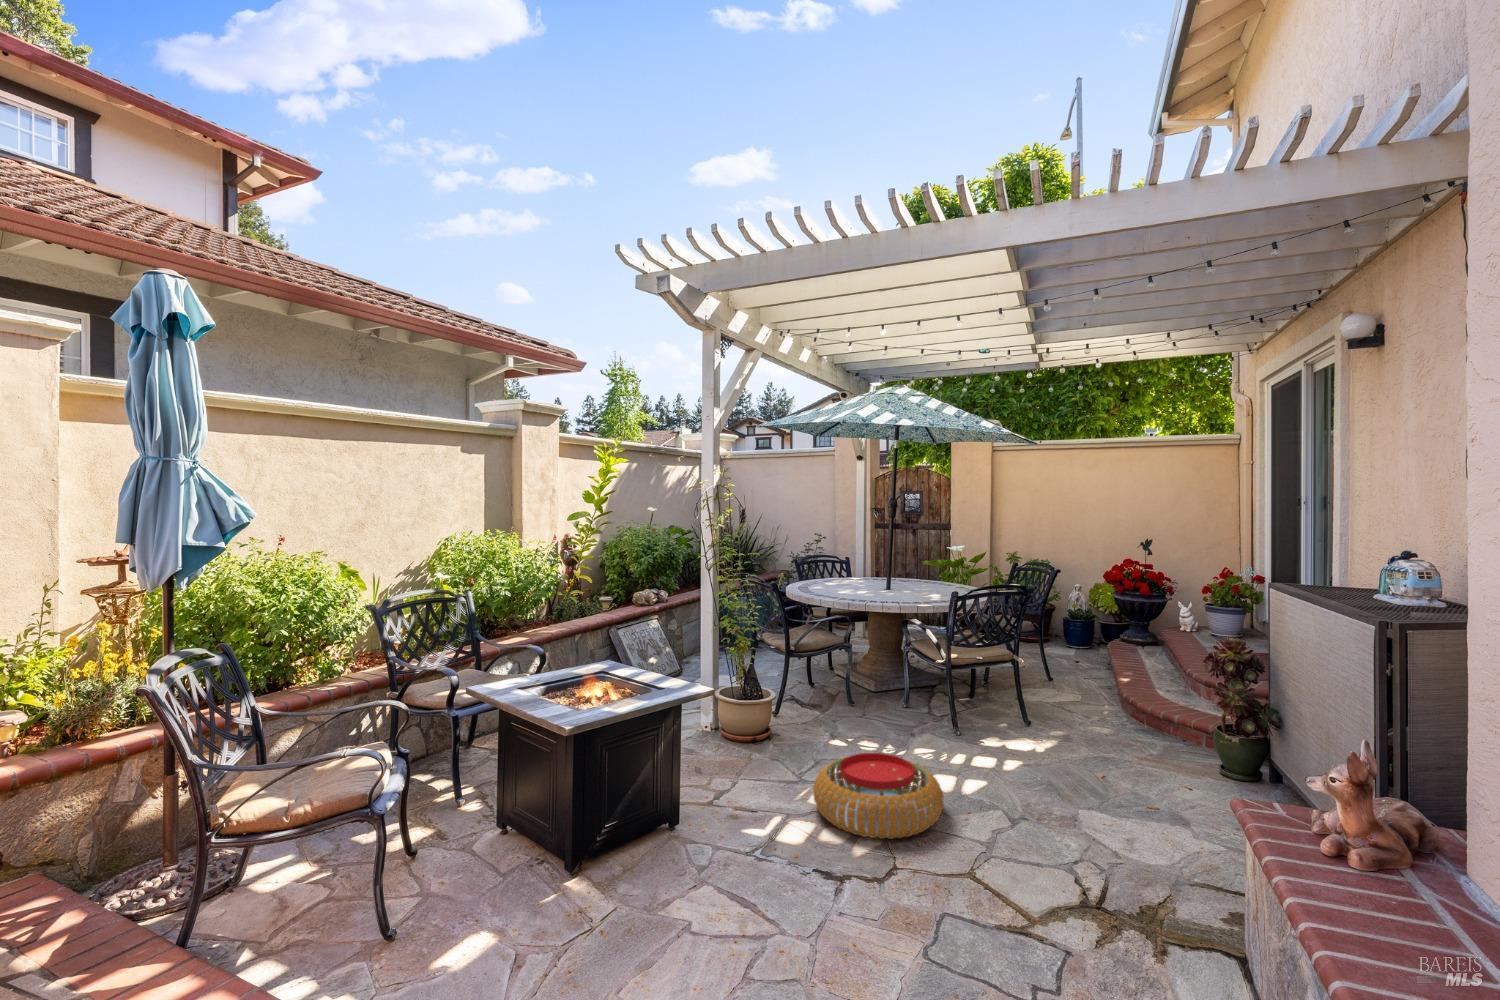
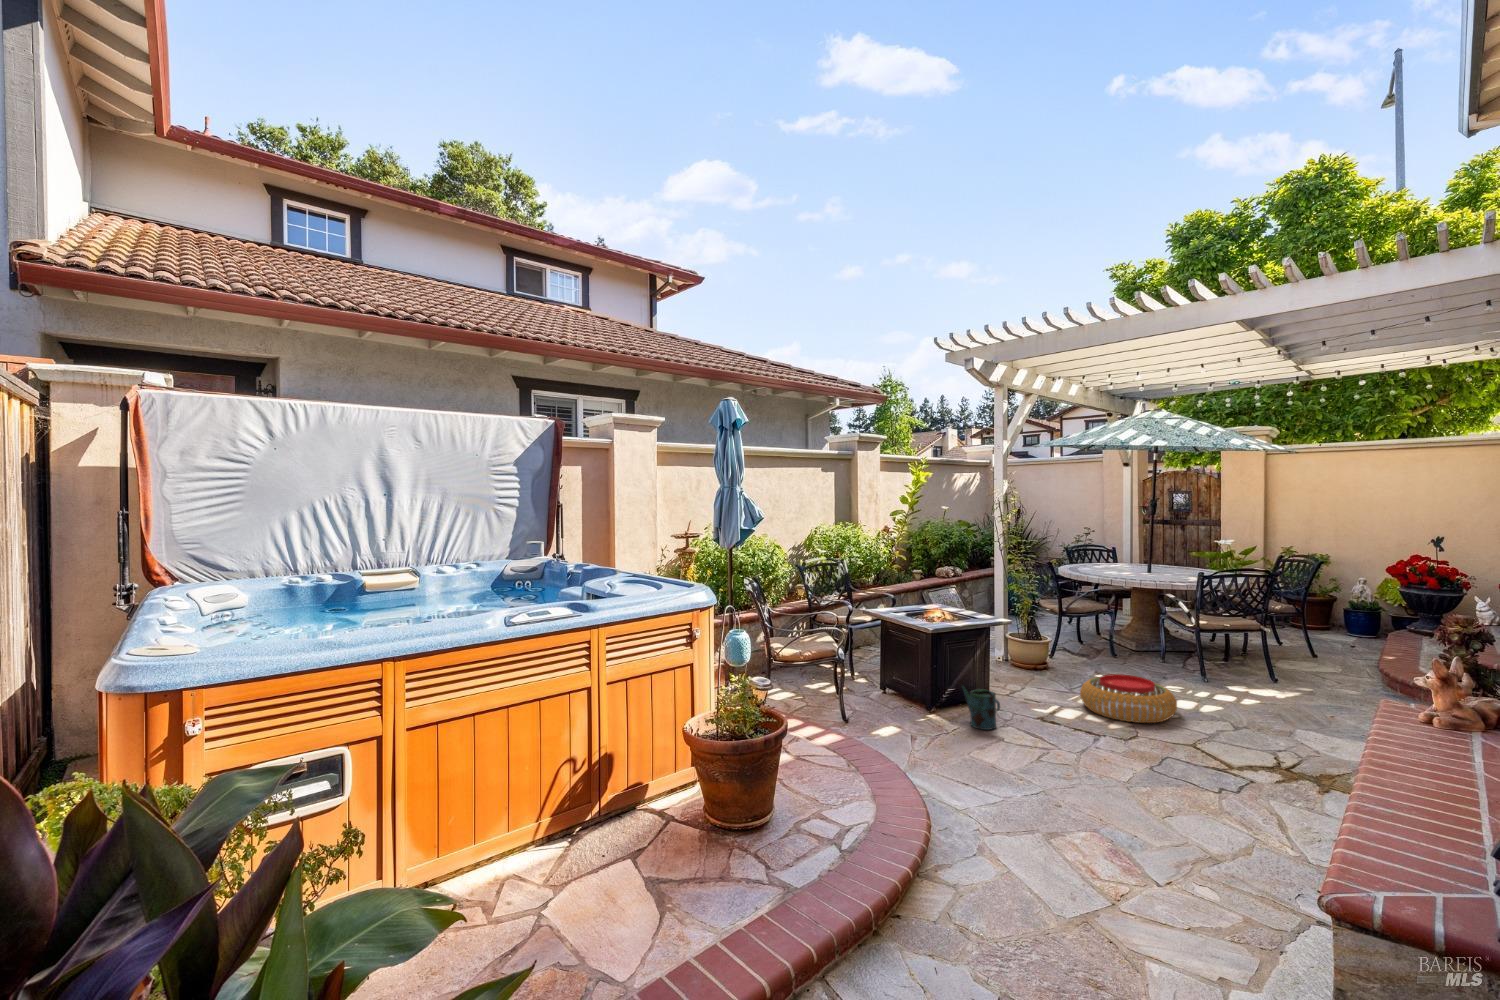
watering can: none [616,807,685,908] -> present [957,679,1000,730]

